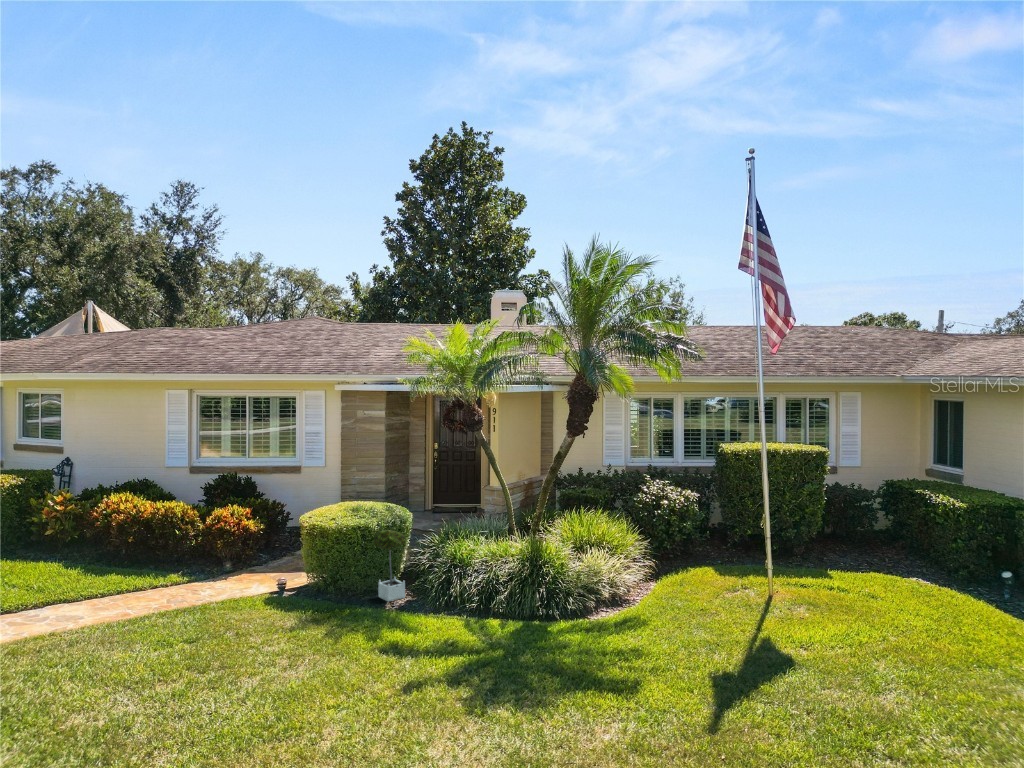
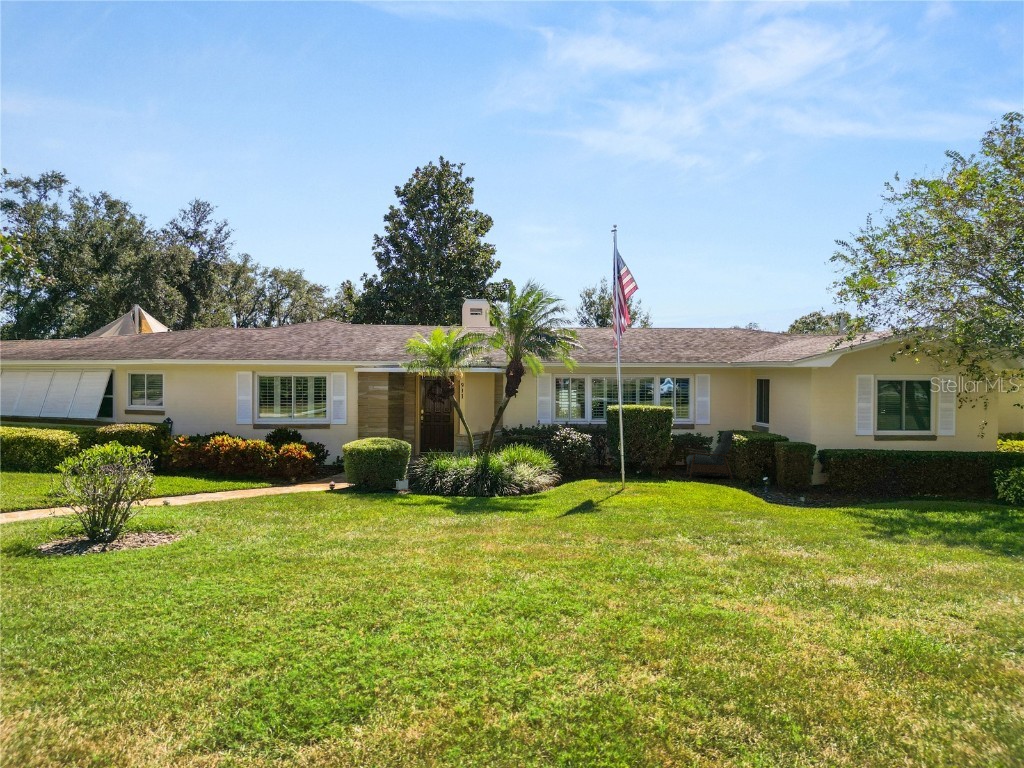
chair: none [848,487,940,571] -> present [686,431,733,479]

